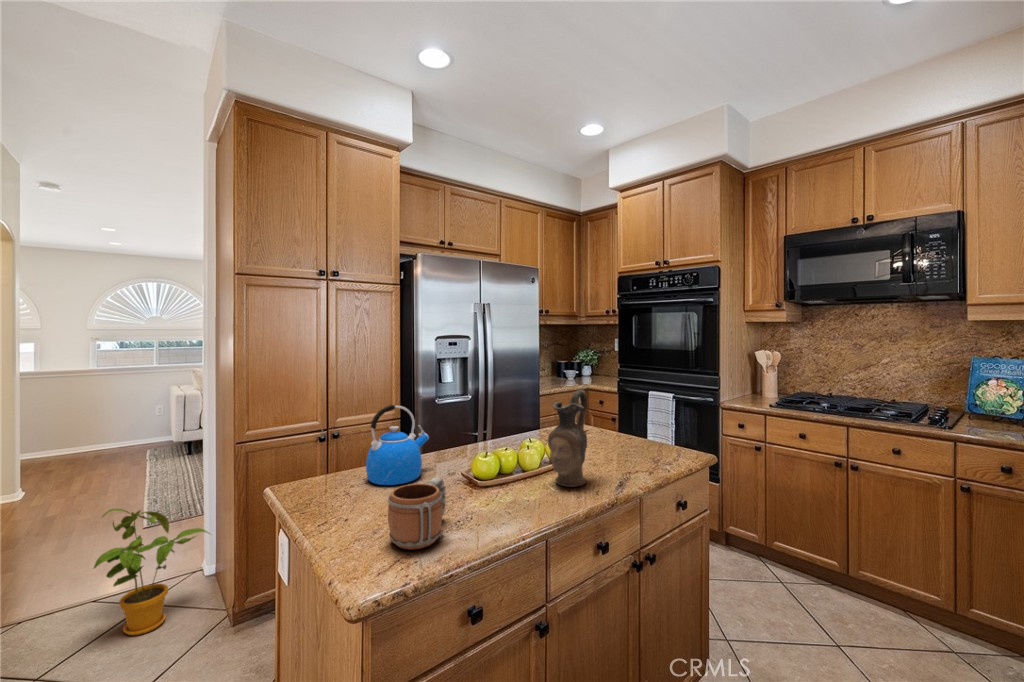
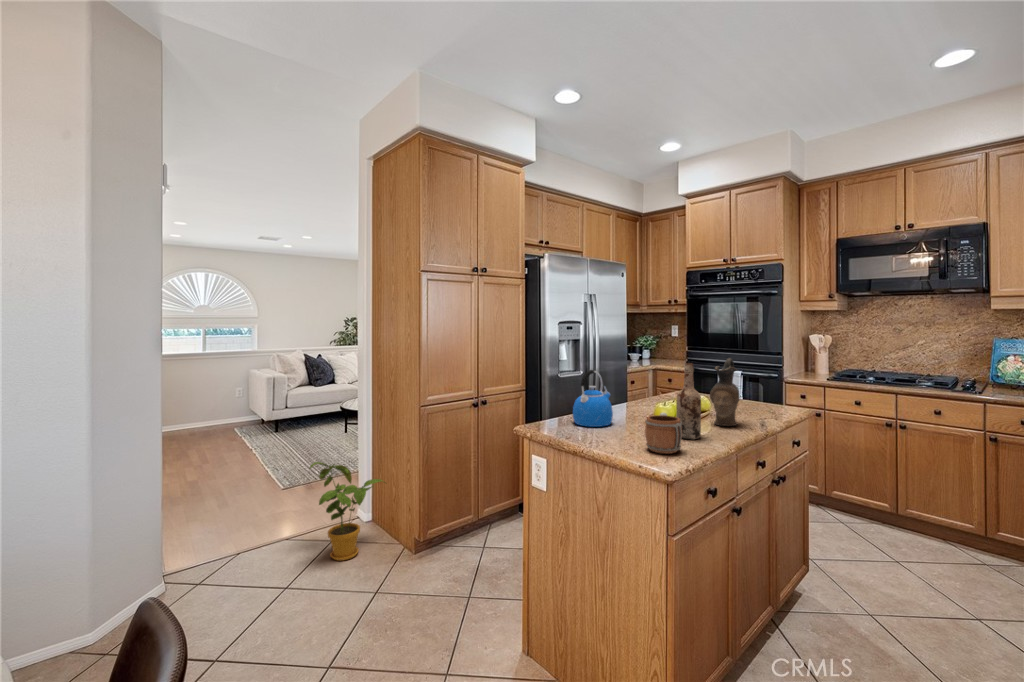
wine bottle: none [472,401,506,515] -> present [676,363,701,439]

